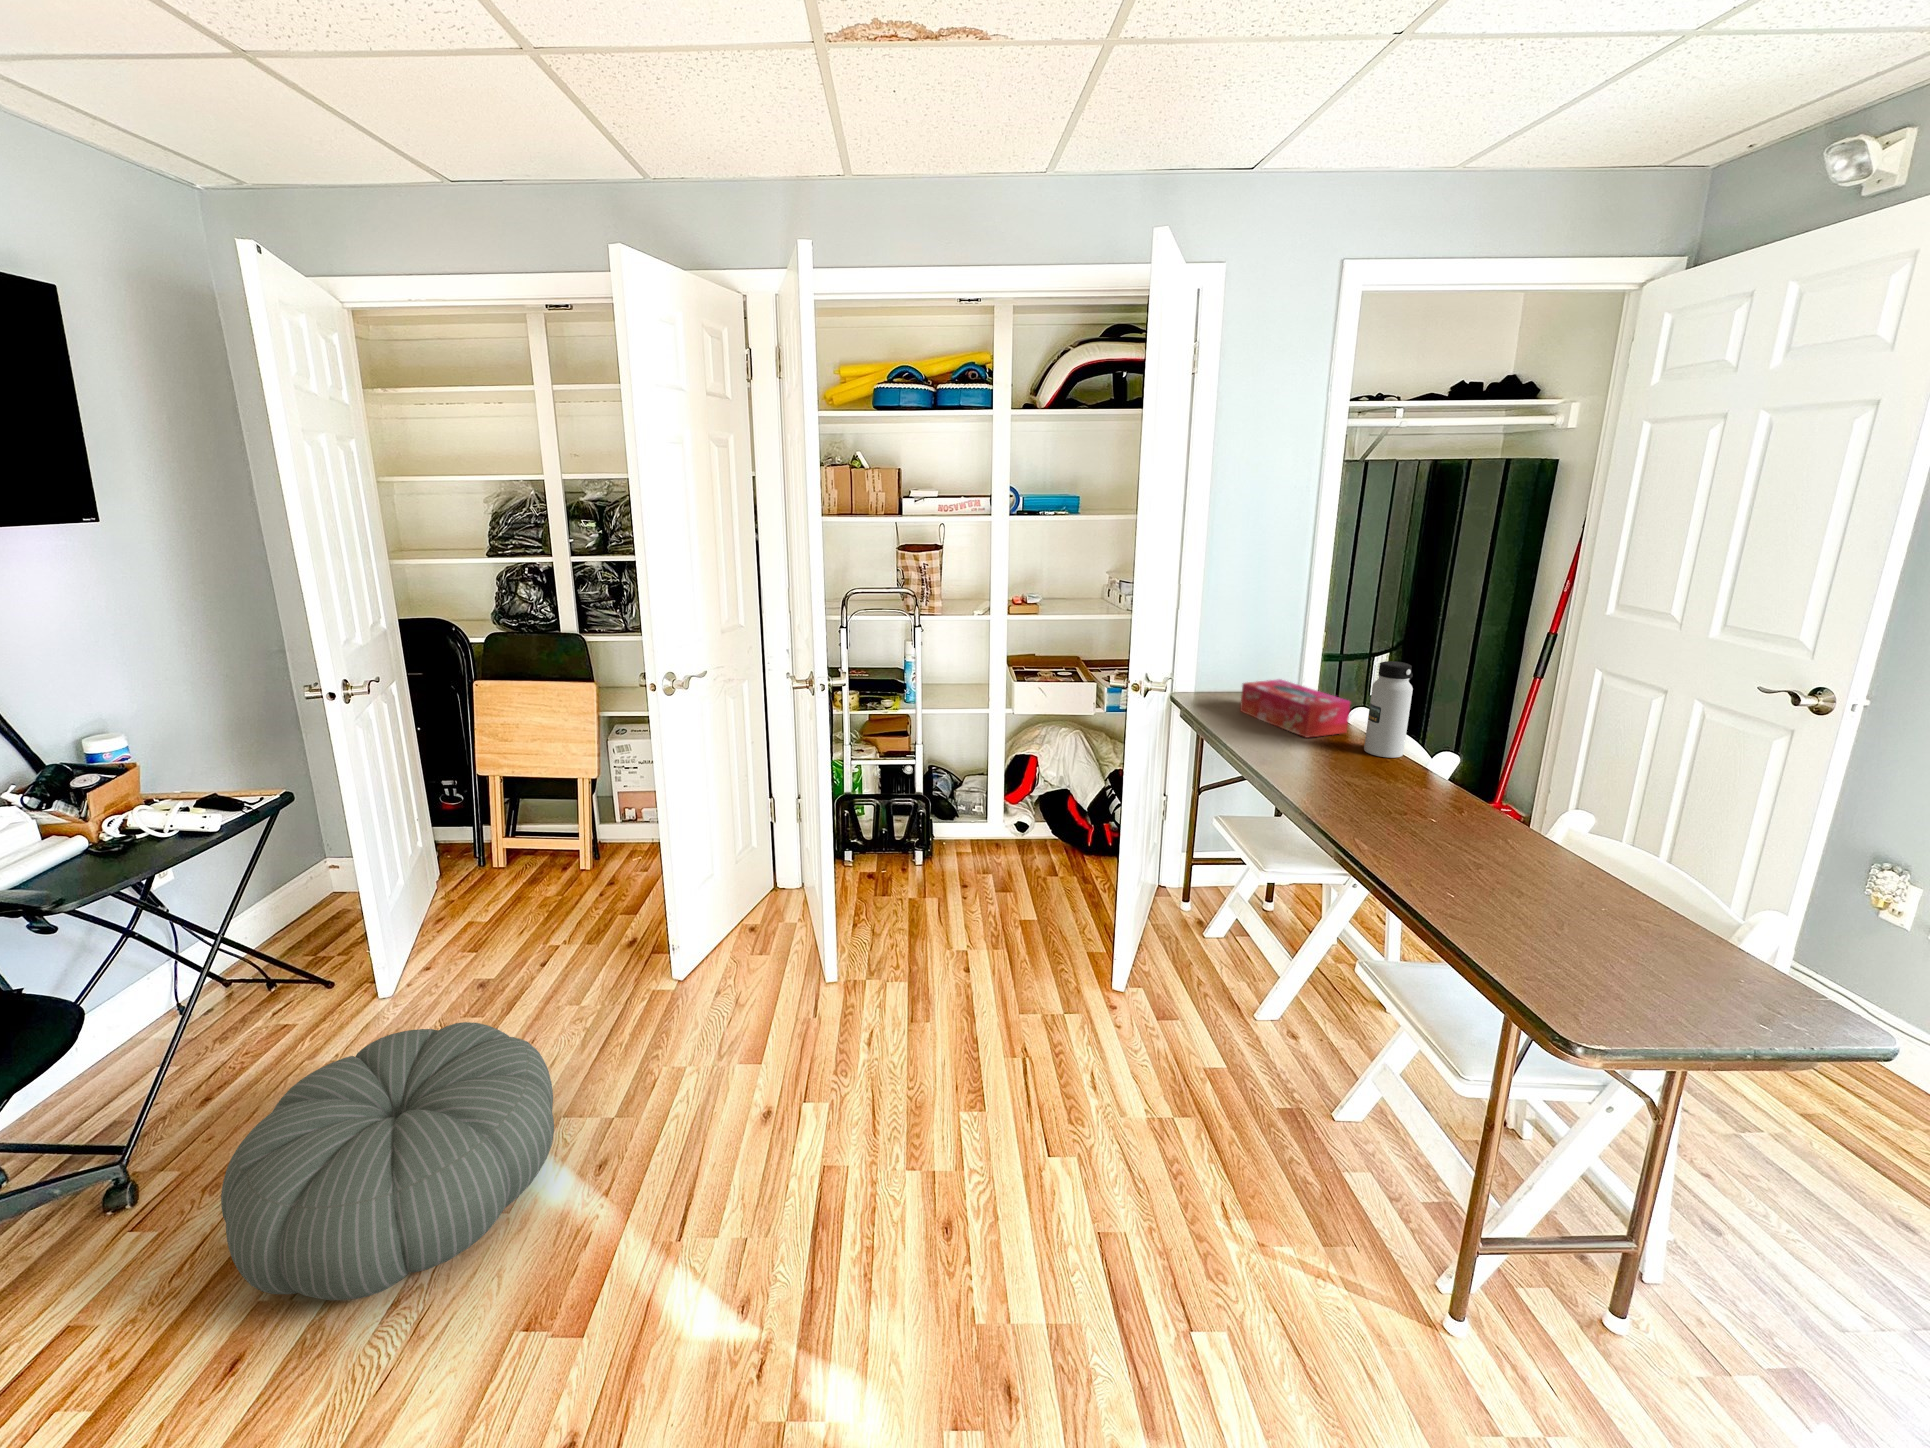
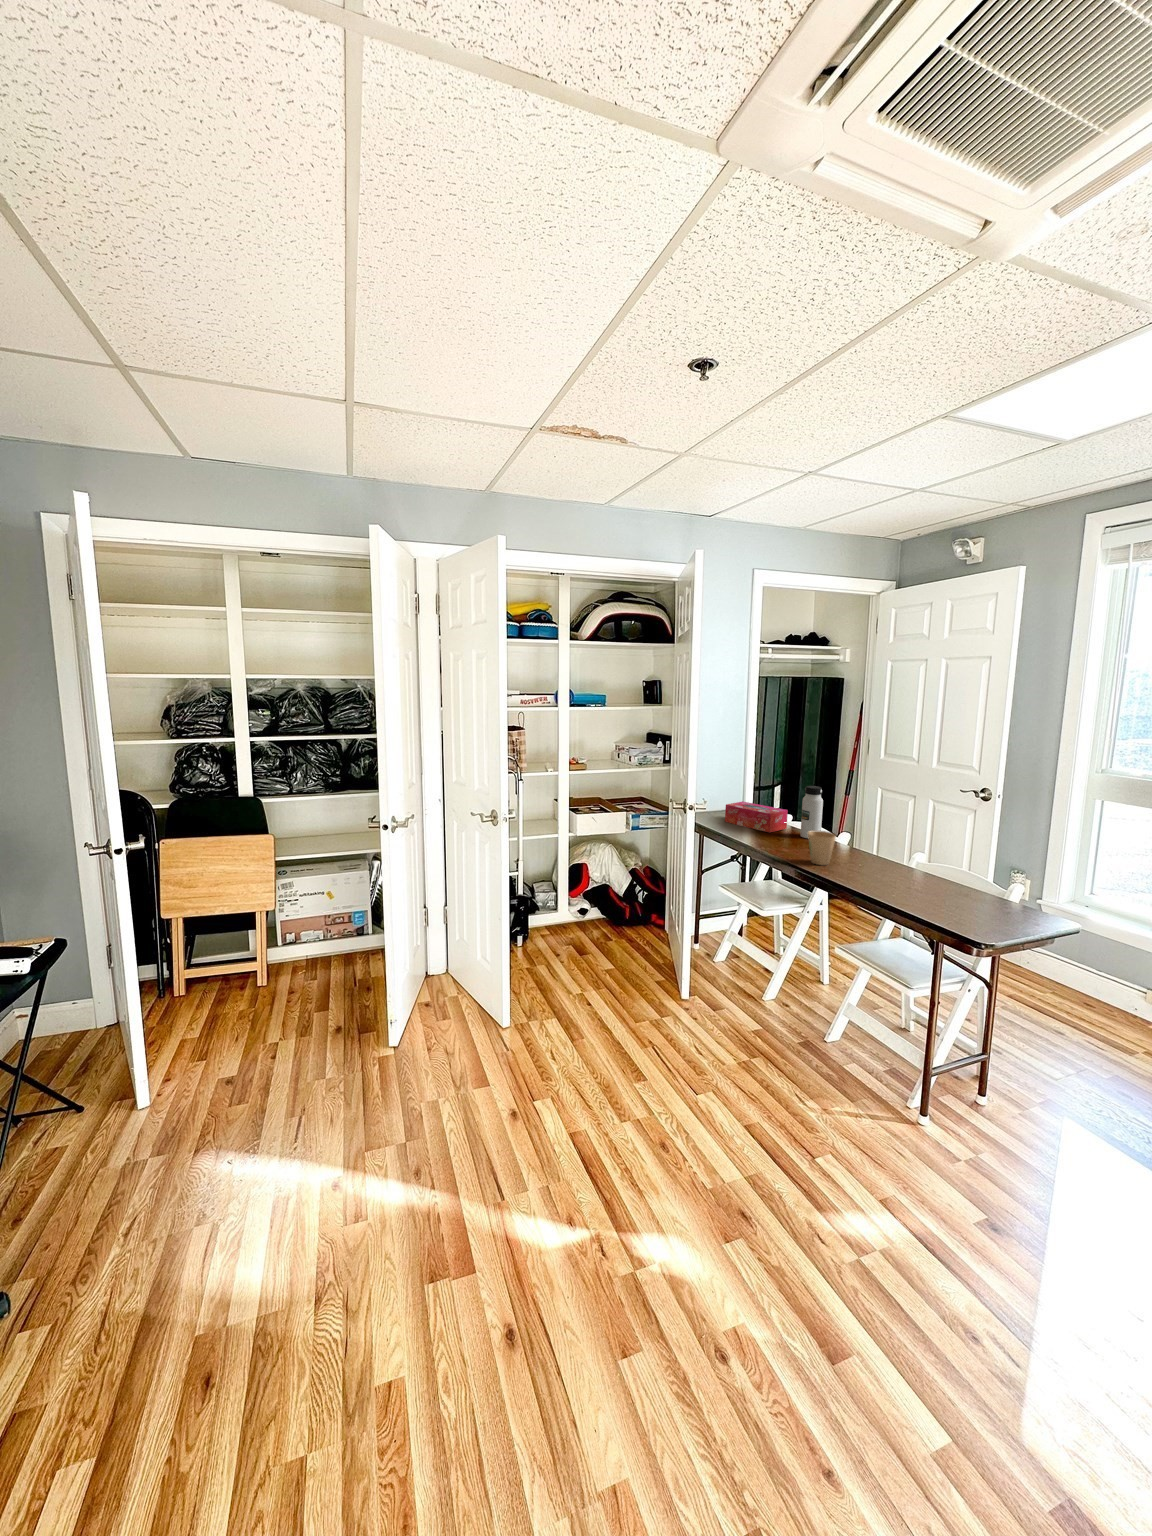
paper cup: none [1336,746,1391,811] -> present [808,831,836,865]
pouf: present [221,1022,554,1300] -> none [140,1092,389,1321]

